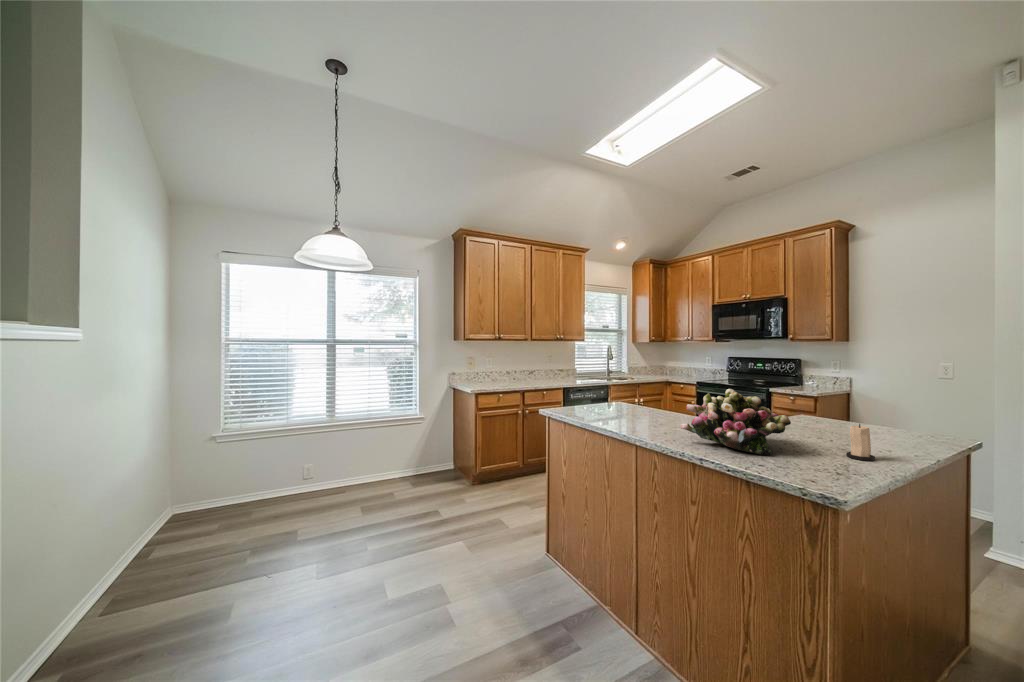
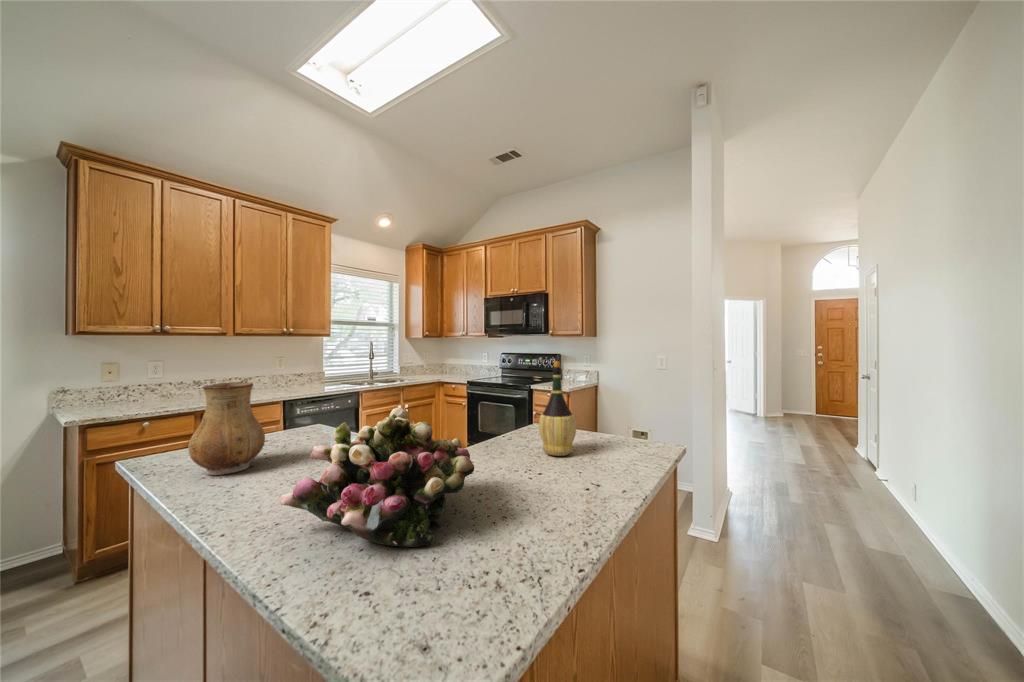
wine bottle: none [815,366,850,434] -> present [539,361,576,456]
ceramic pitcher: none [592,372,625,419] -> present [188,382,265,475]
candle: present [846,424,875,461] -> none [557,456,592,522]

